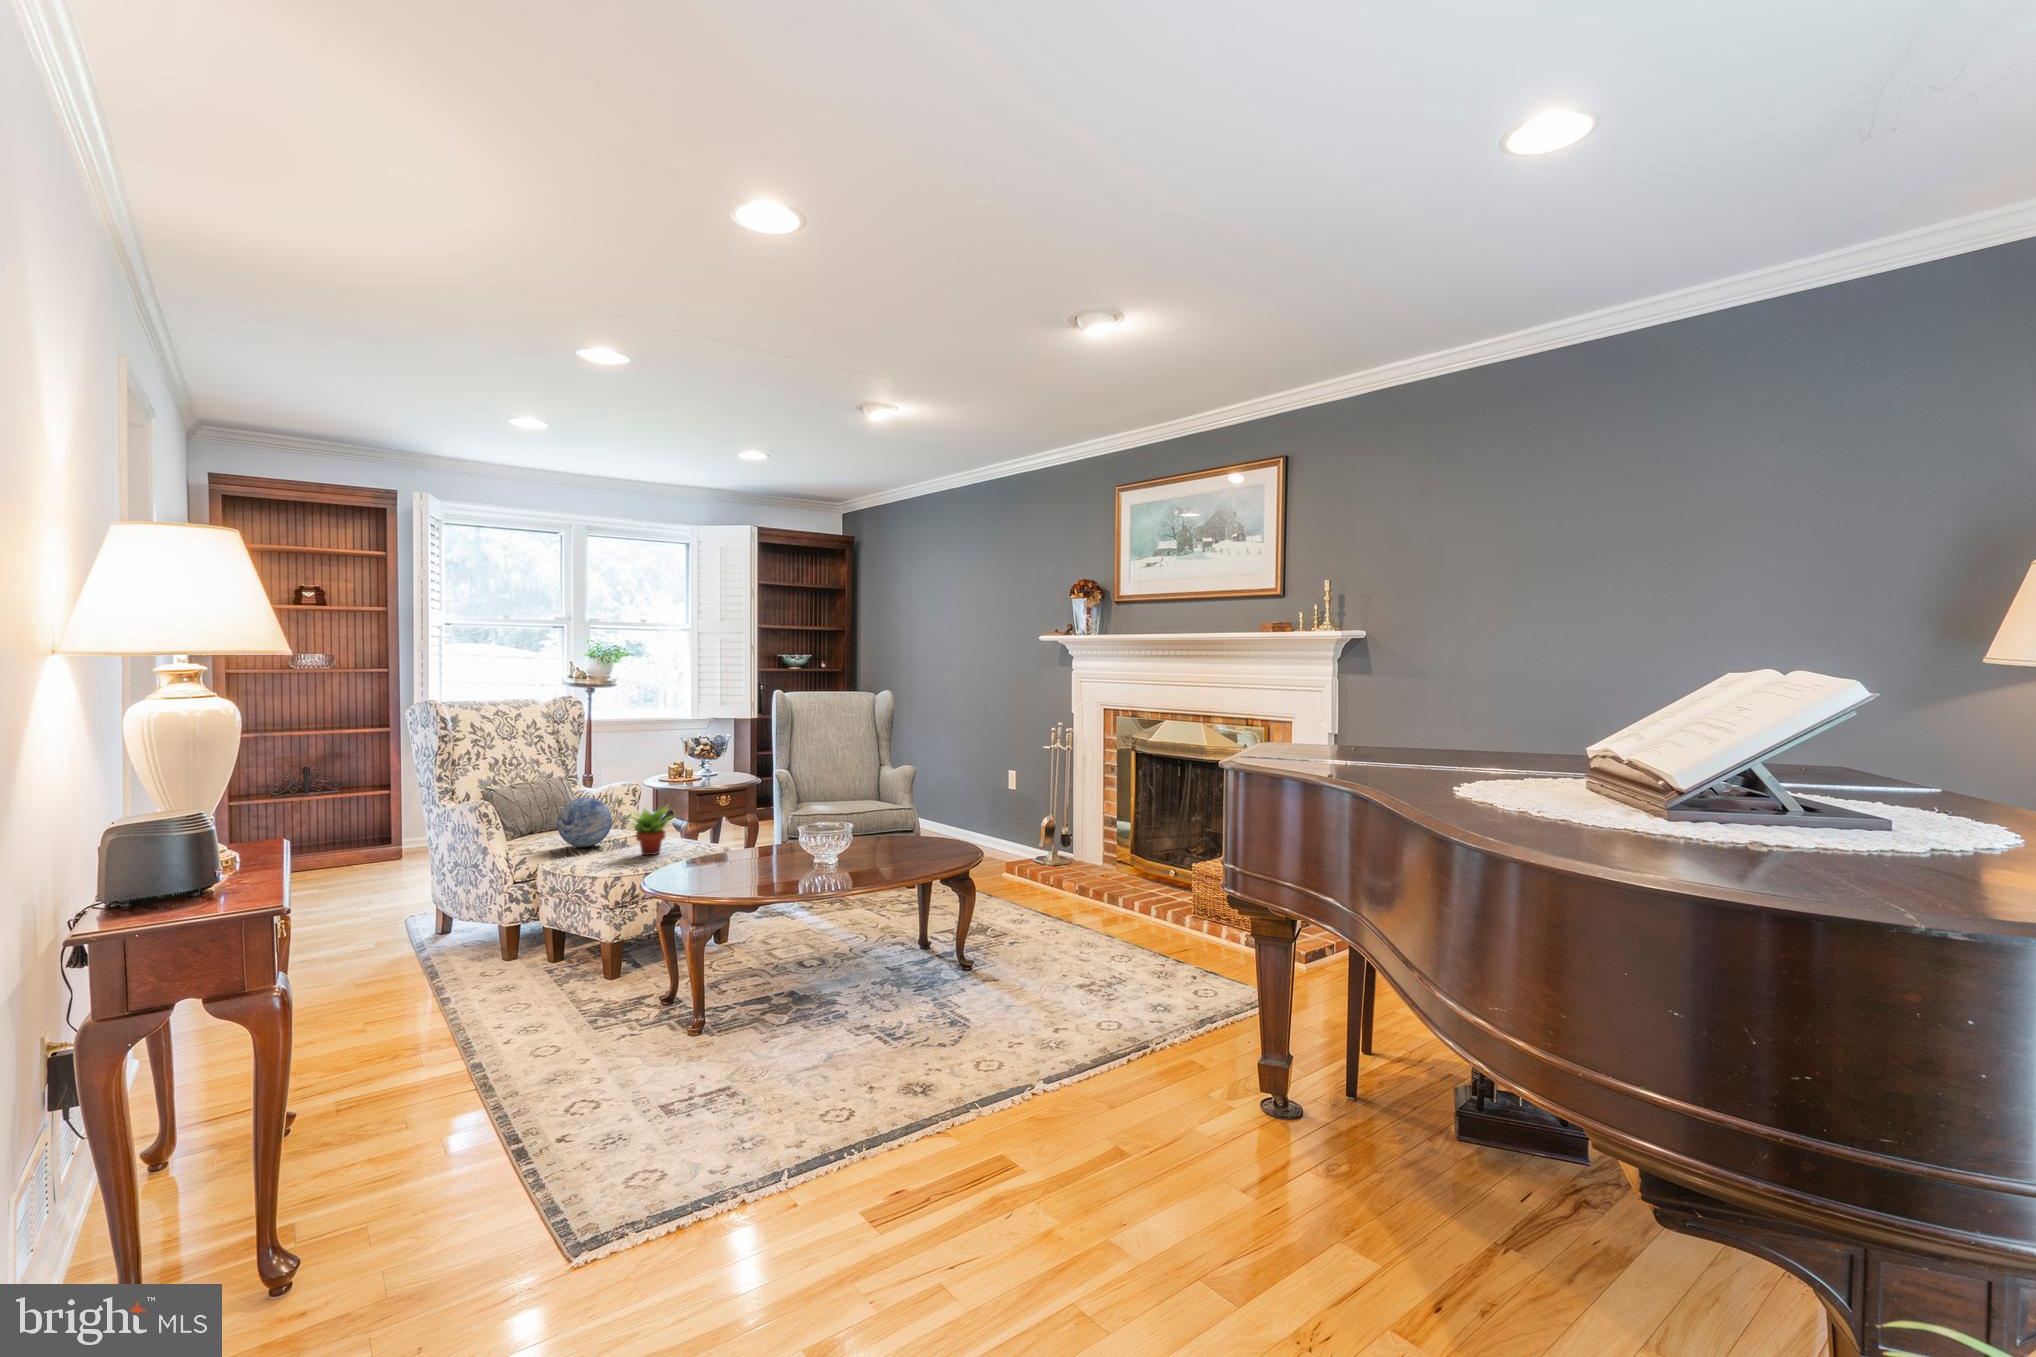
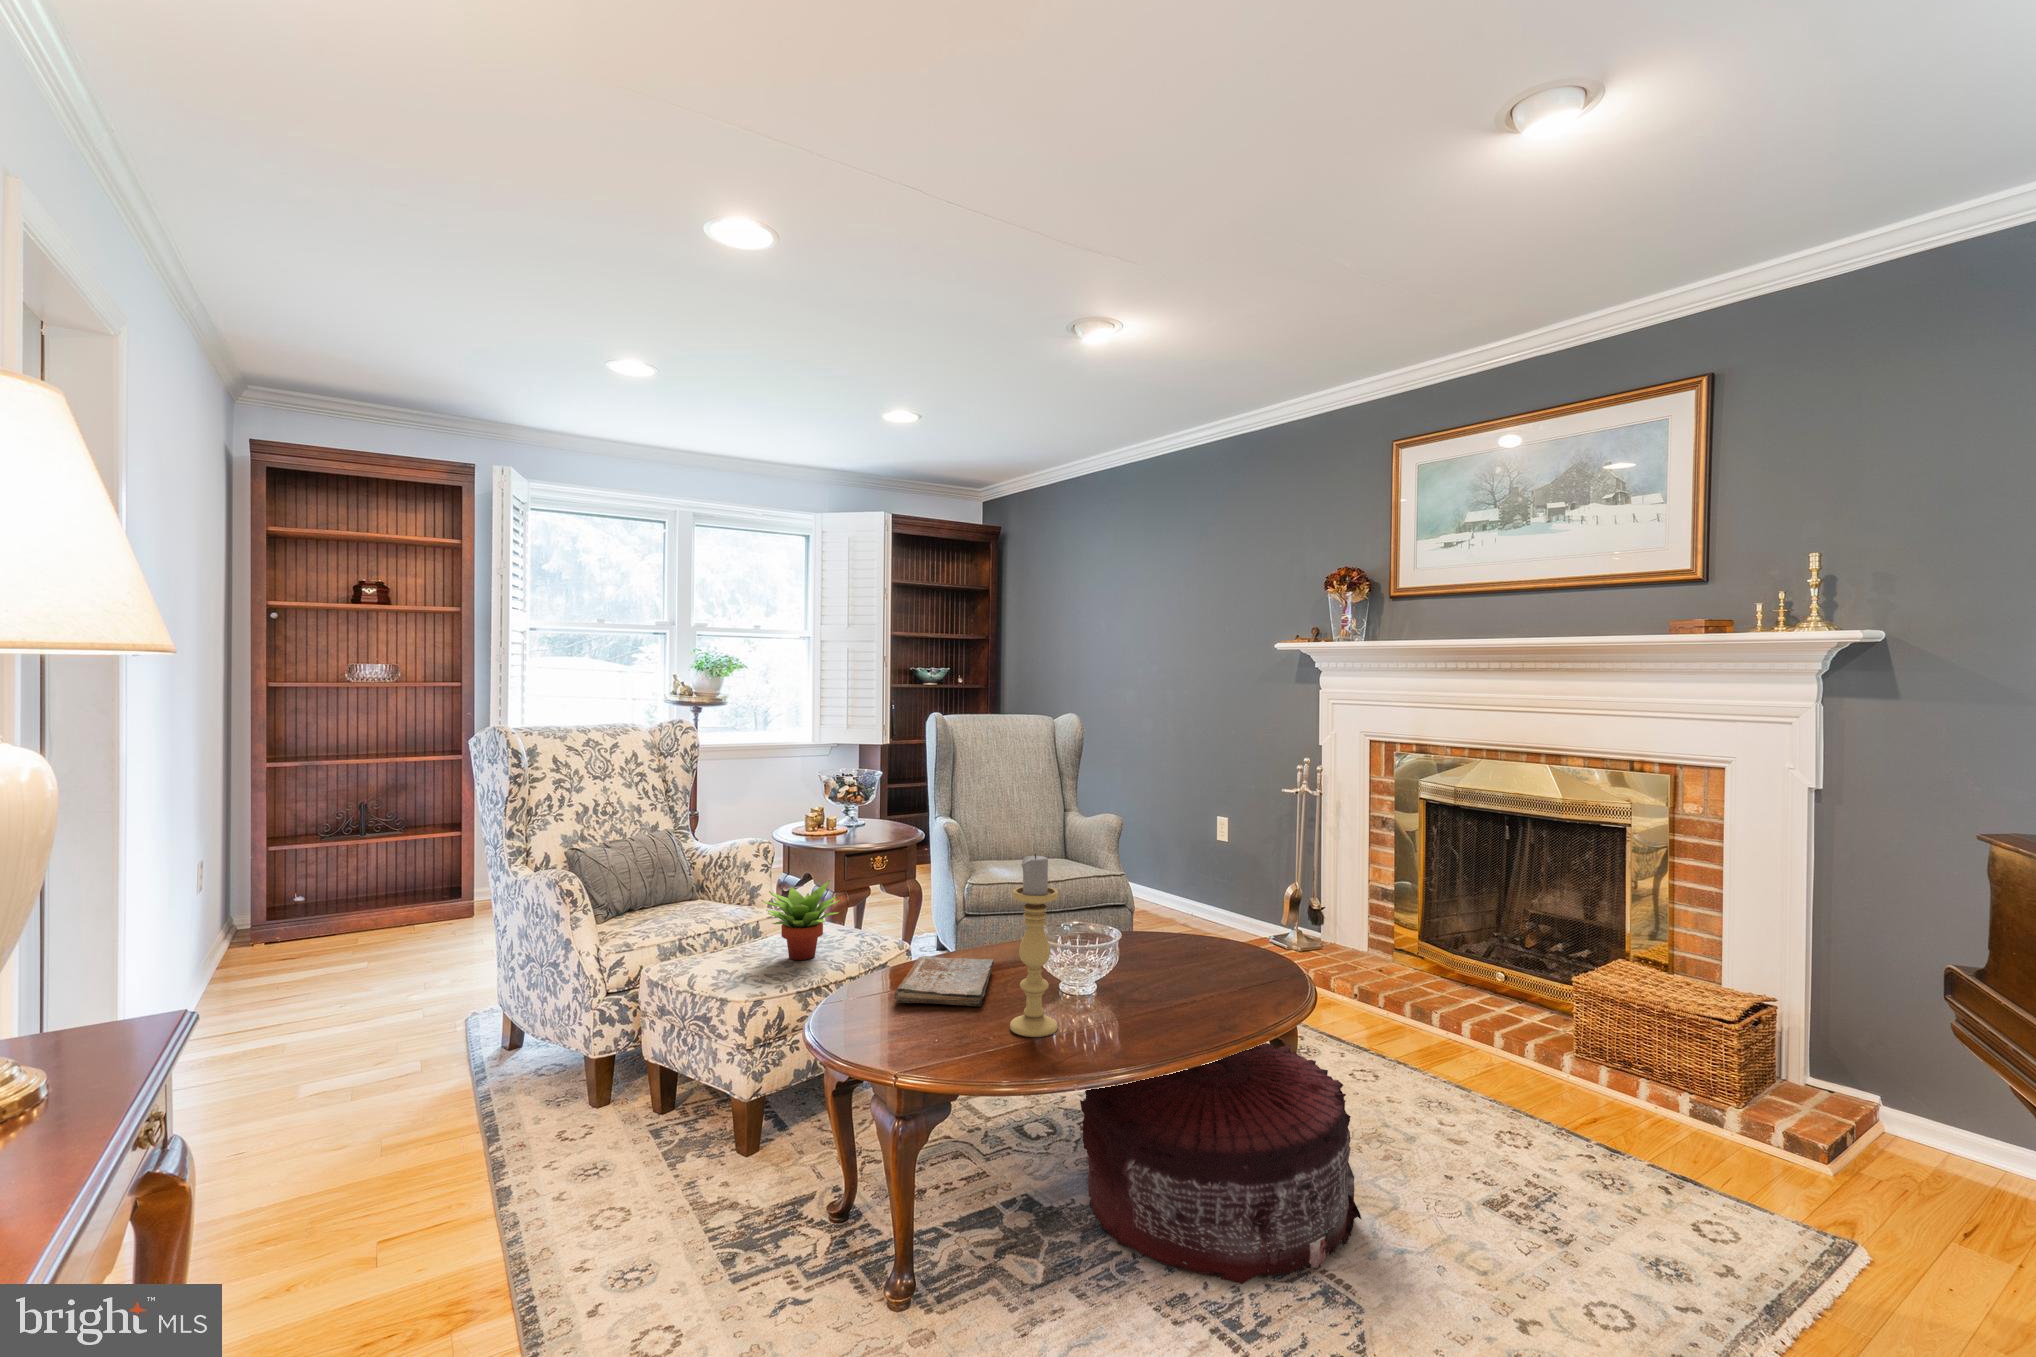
candle holder: none [768,772,798,881] -> present [1010,853,1058,1037]
decorative orb: present [557,797,612,847] -> none [667,866,742,938]
book: none [702,848,776,870] -> present [894,956,994,1006]
pouf: none [825,892,991,1018] -> present [1080,1043,1361,1284]

